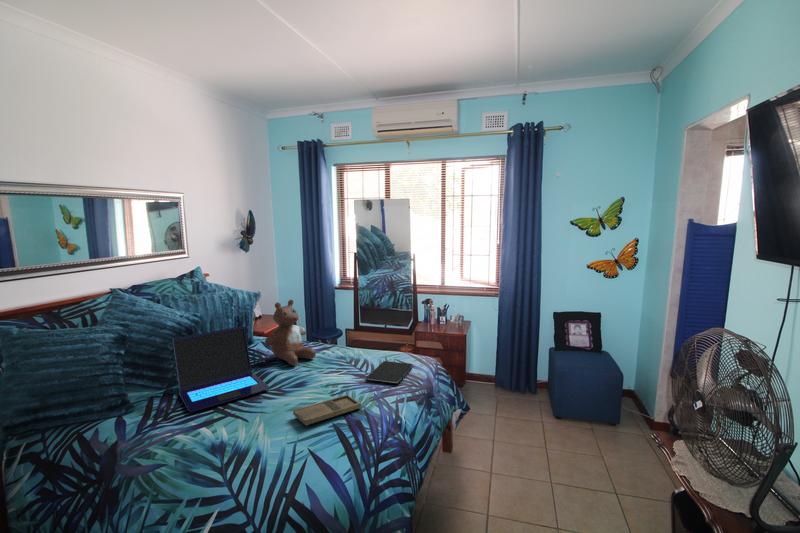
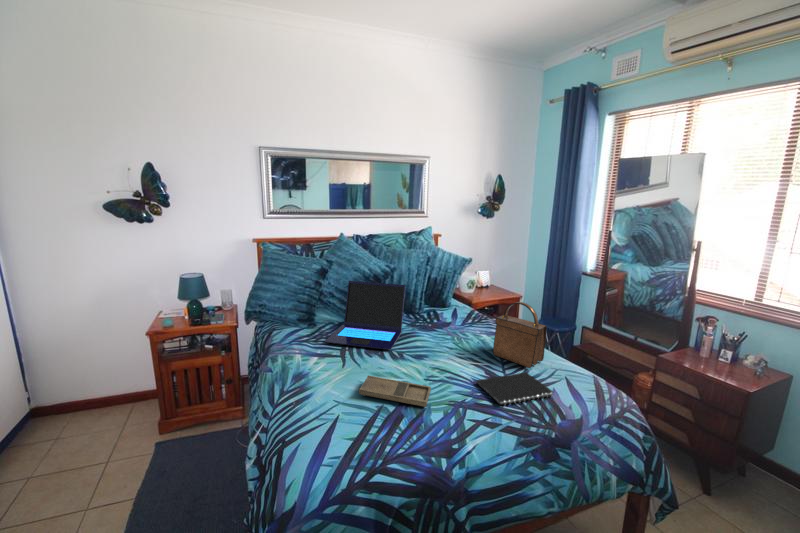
stuffed bear: present [265,300,316,365] -> none [424,270,474,338]
handbag: none [345,311,382,361] -> present [493,302,547,368]

